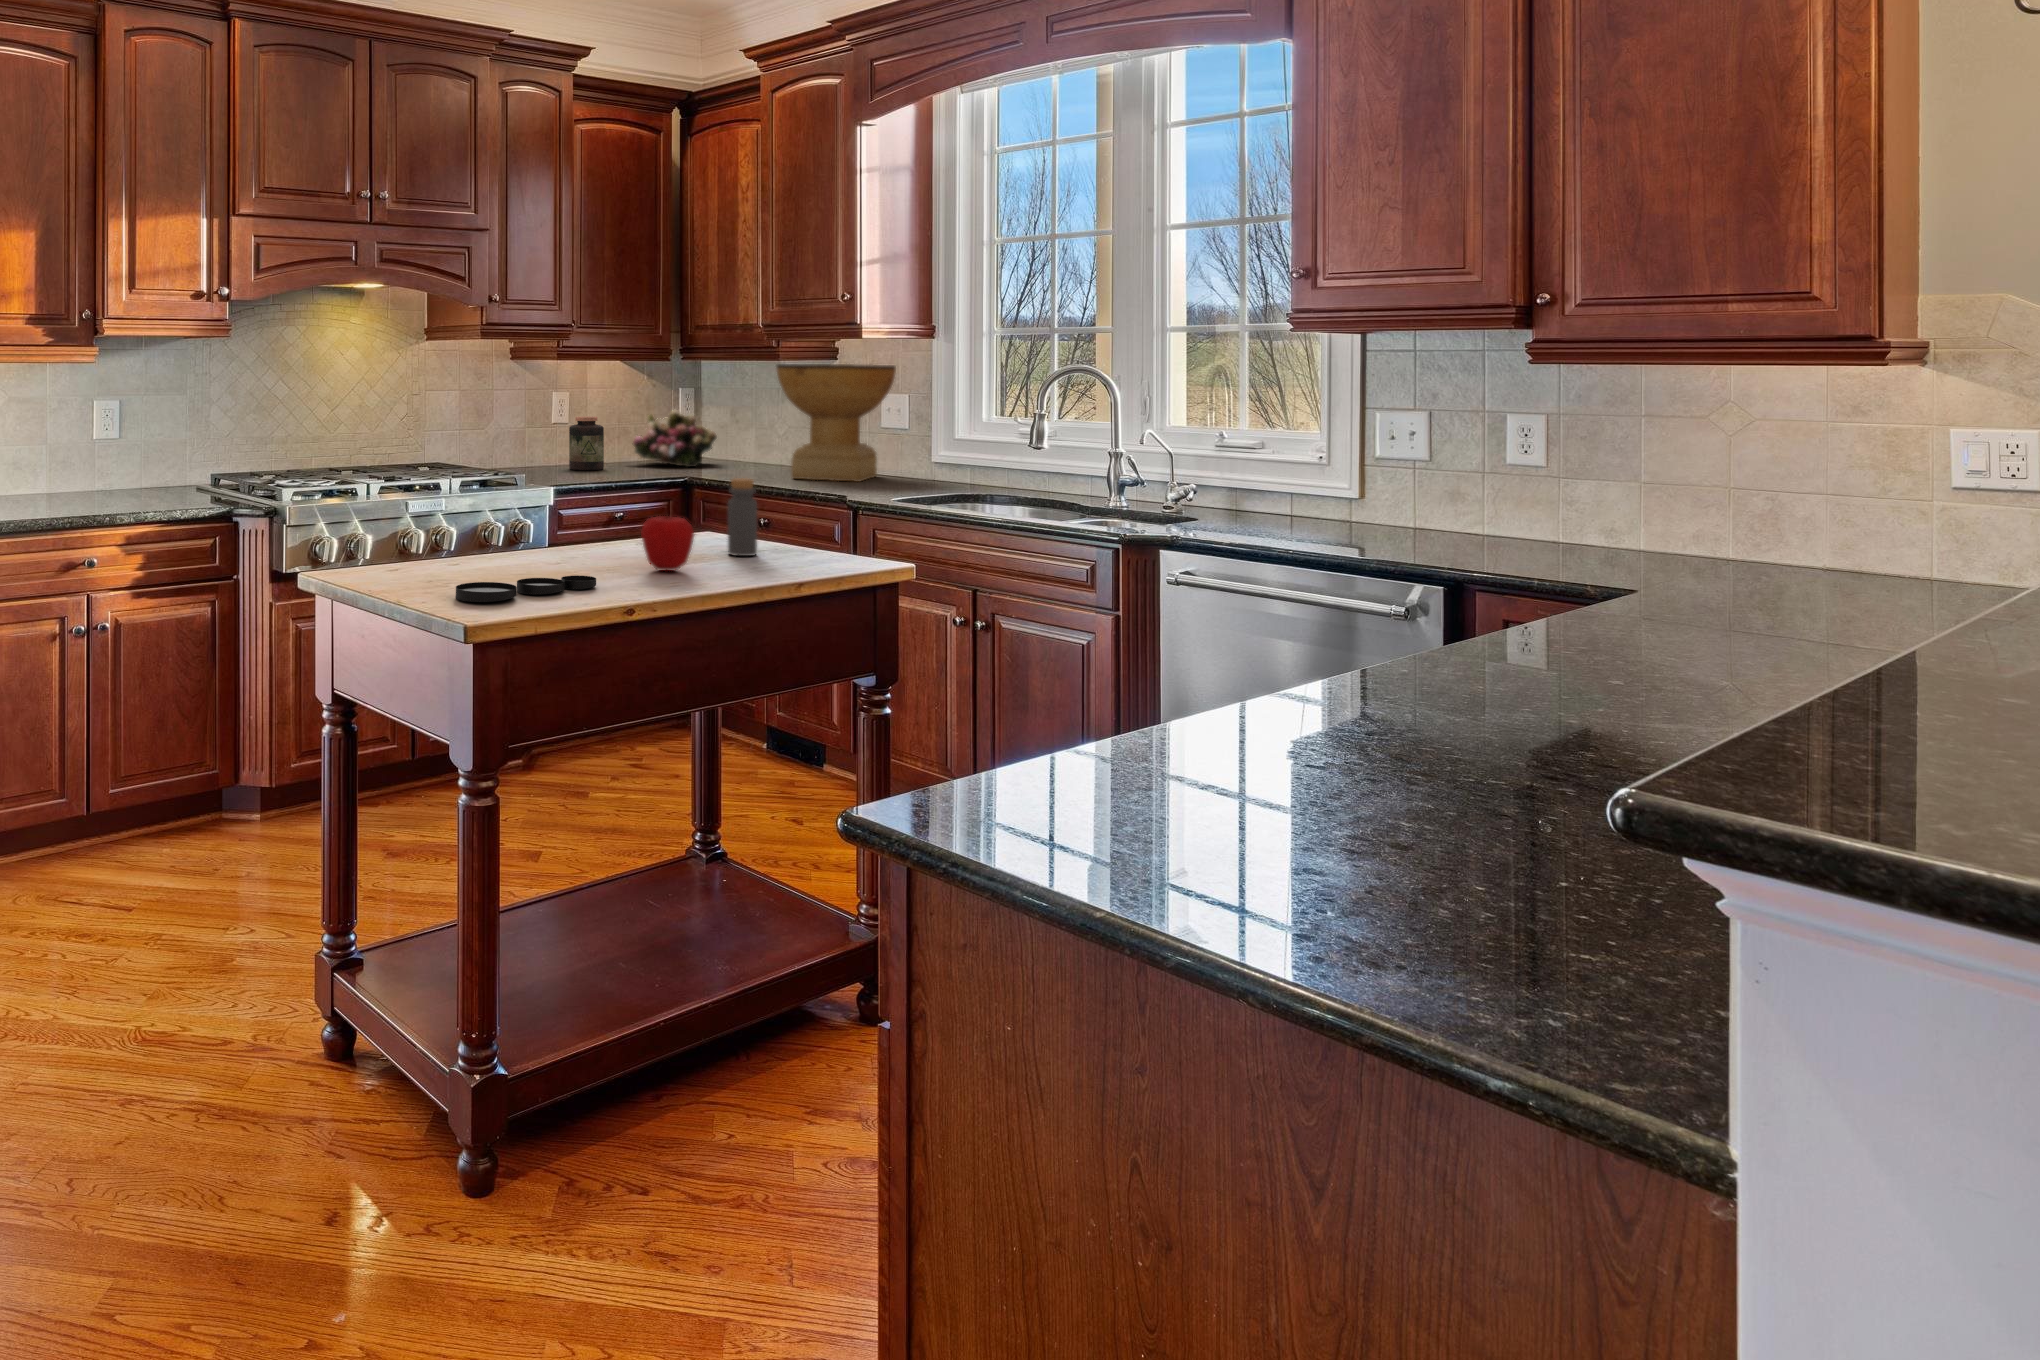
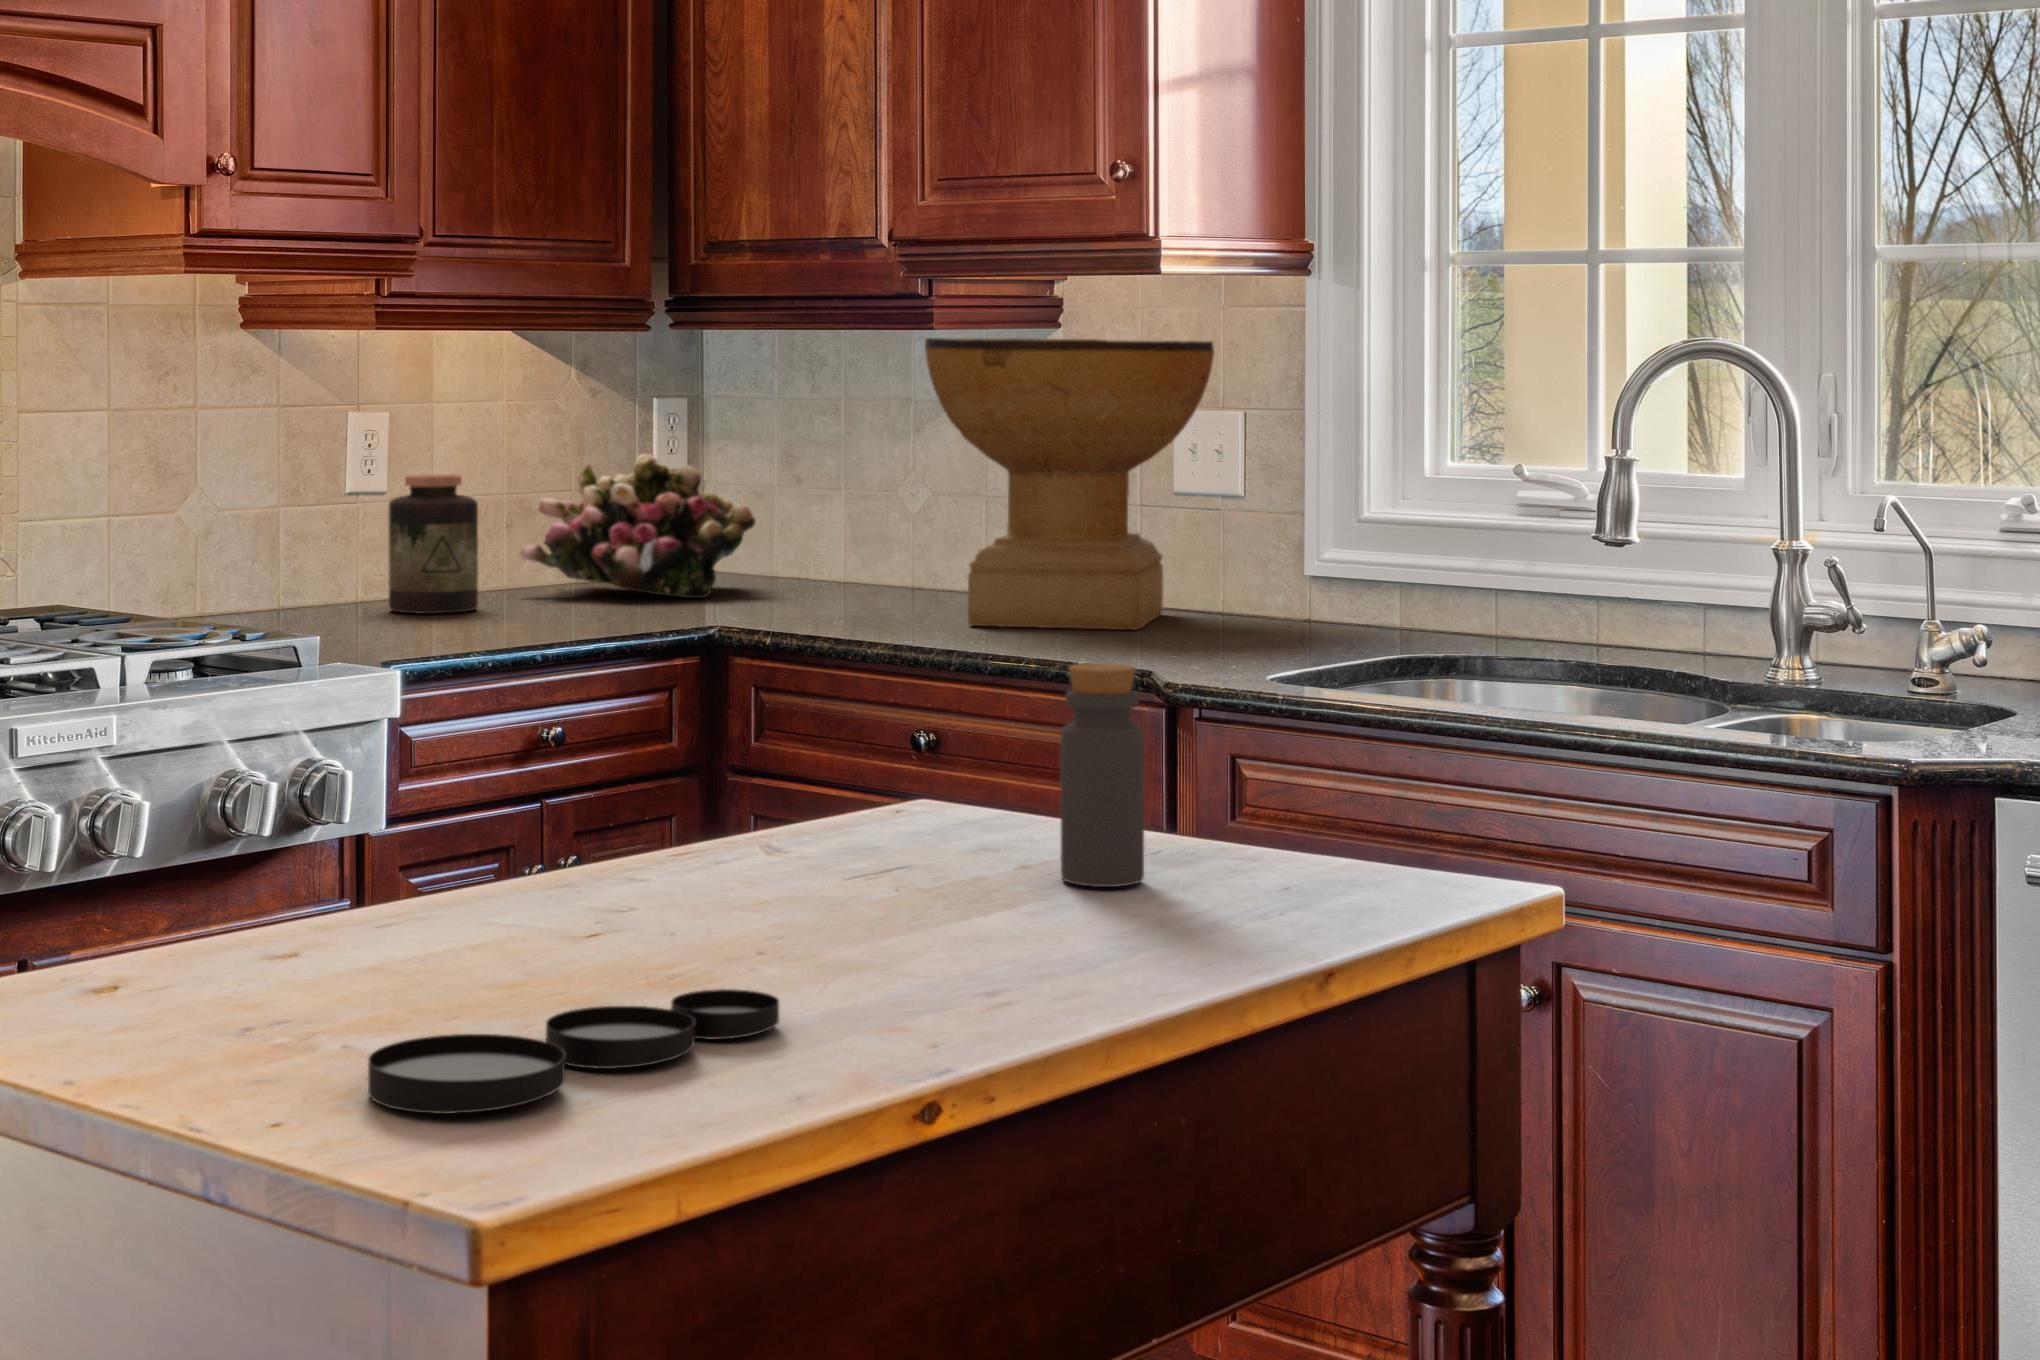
apple: present [641,516,694,571] -> none [864,778,1020,952]

